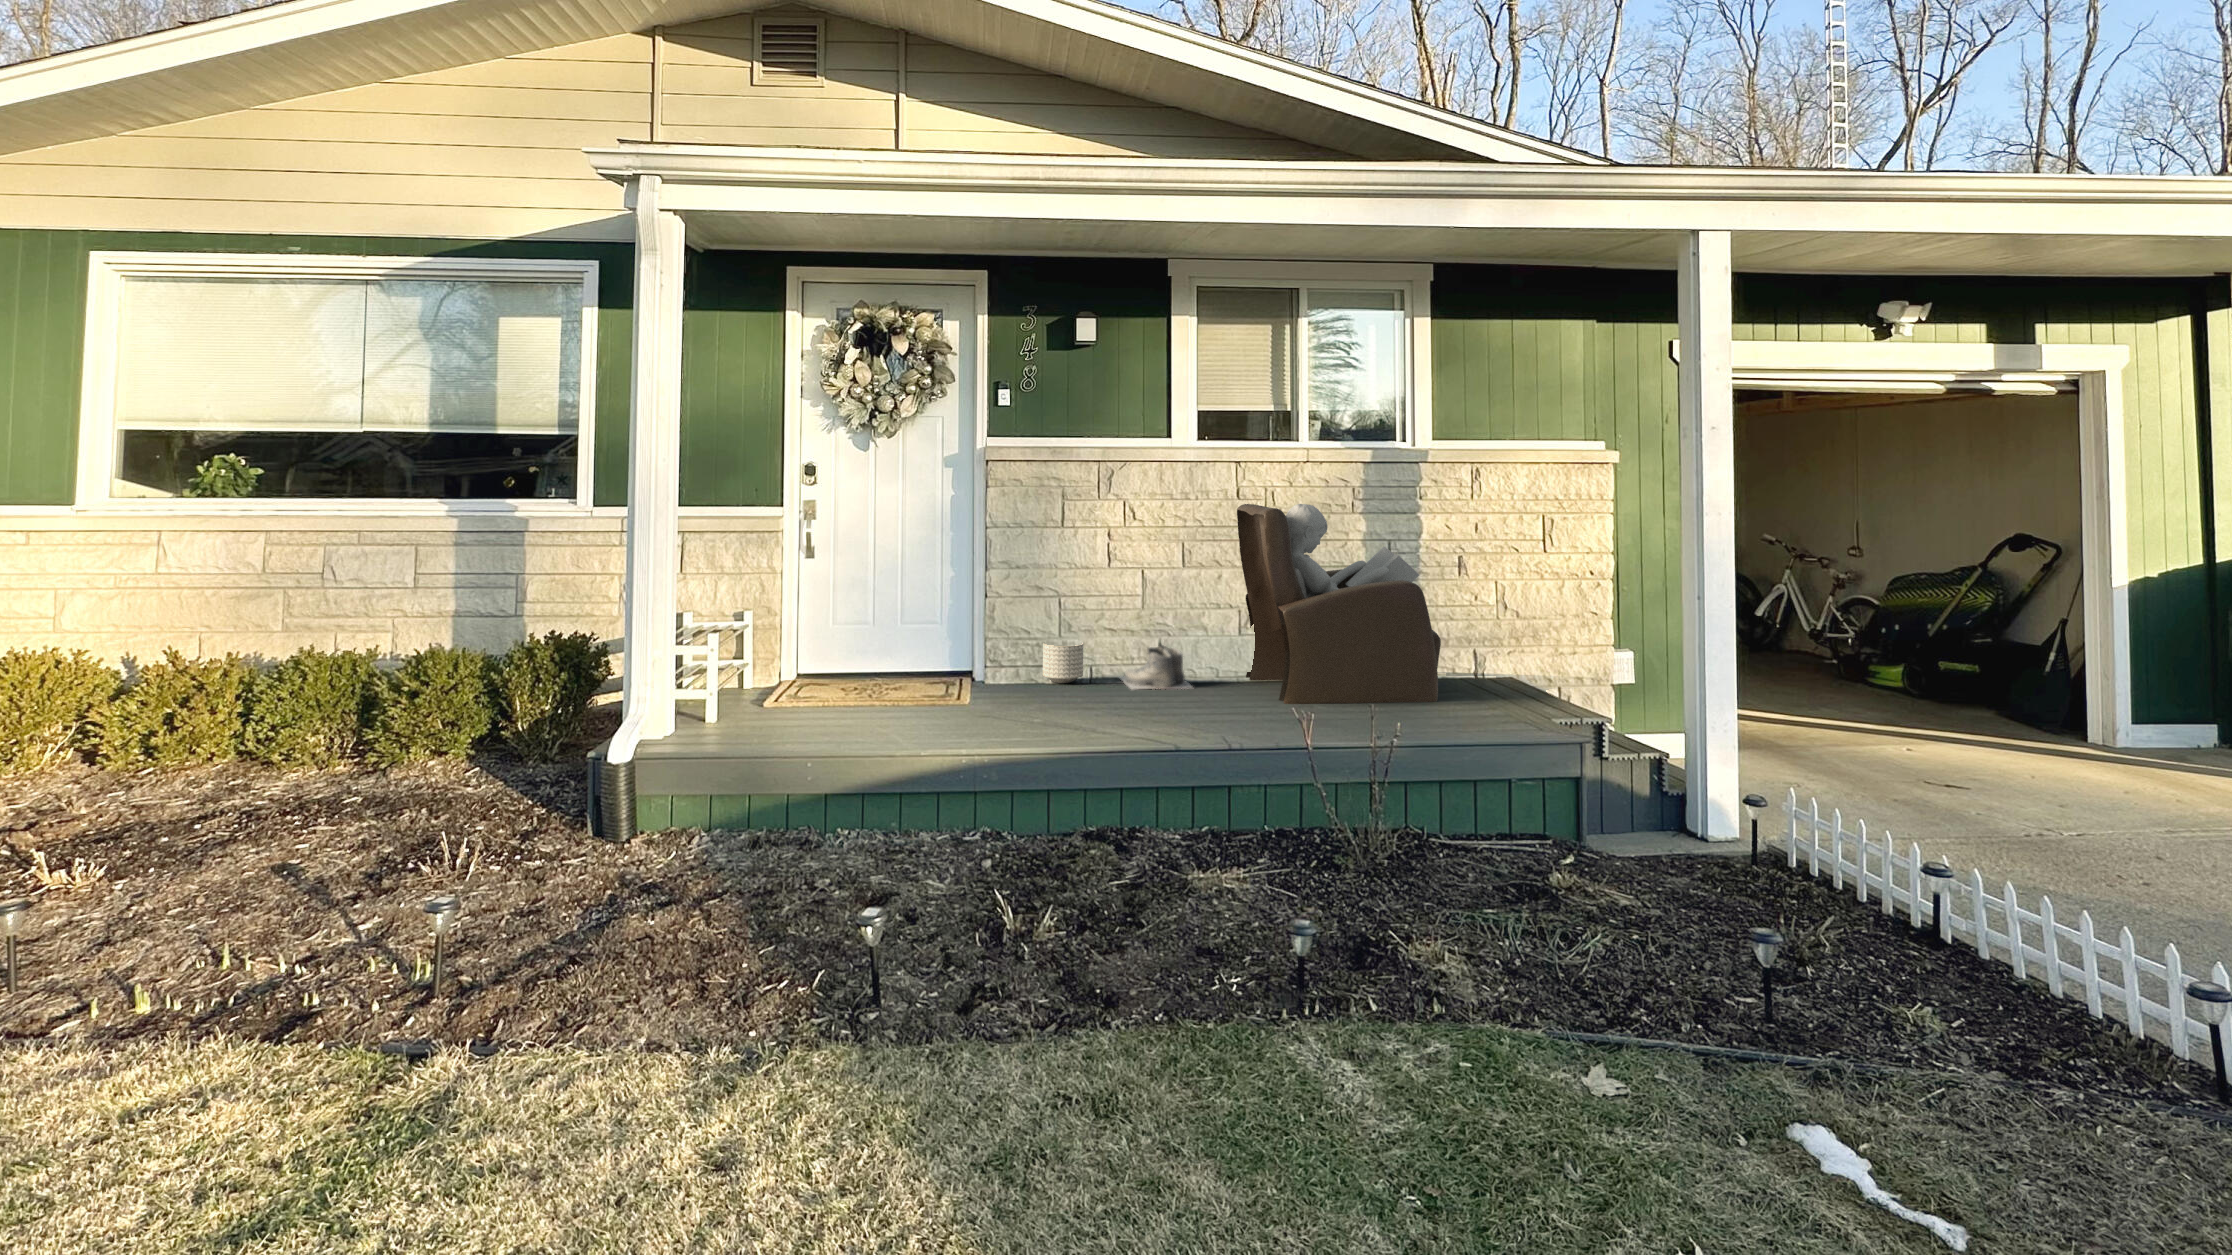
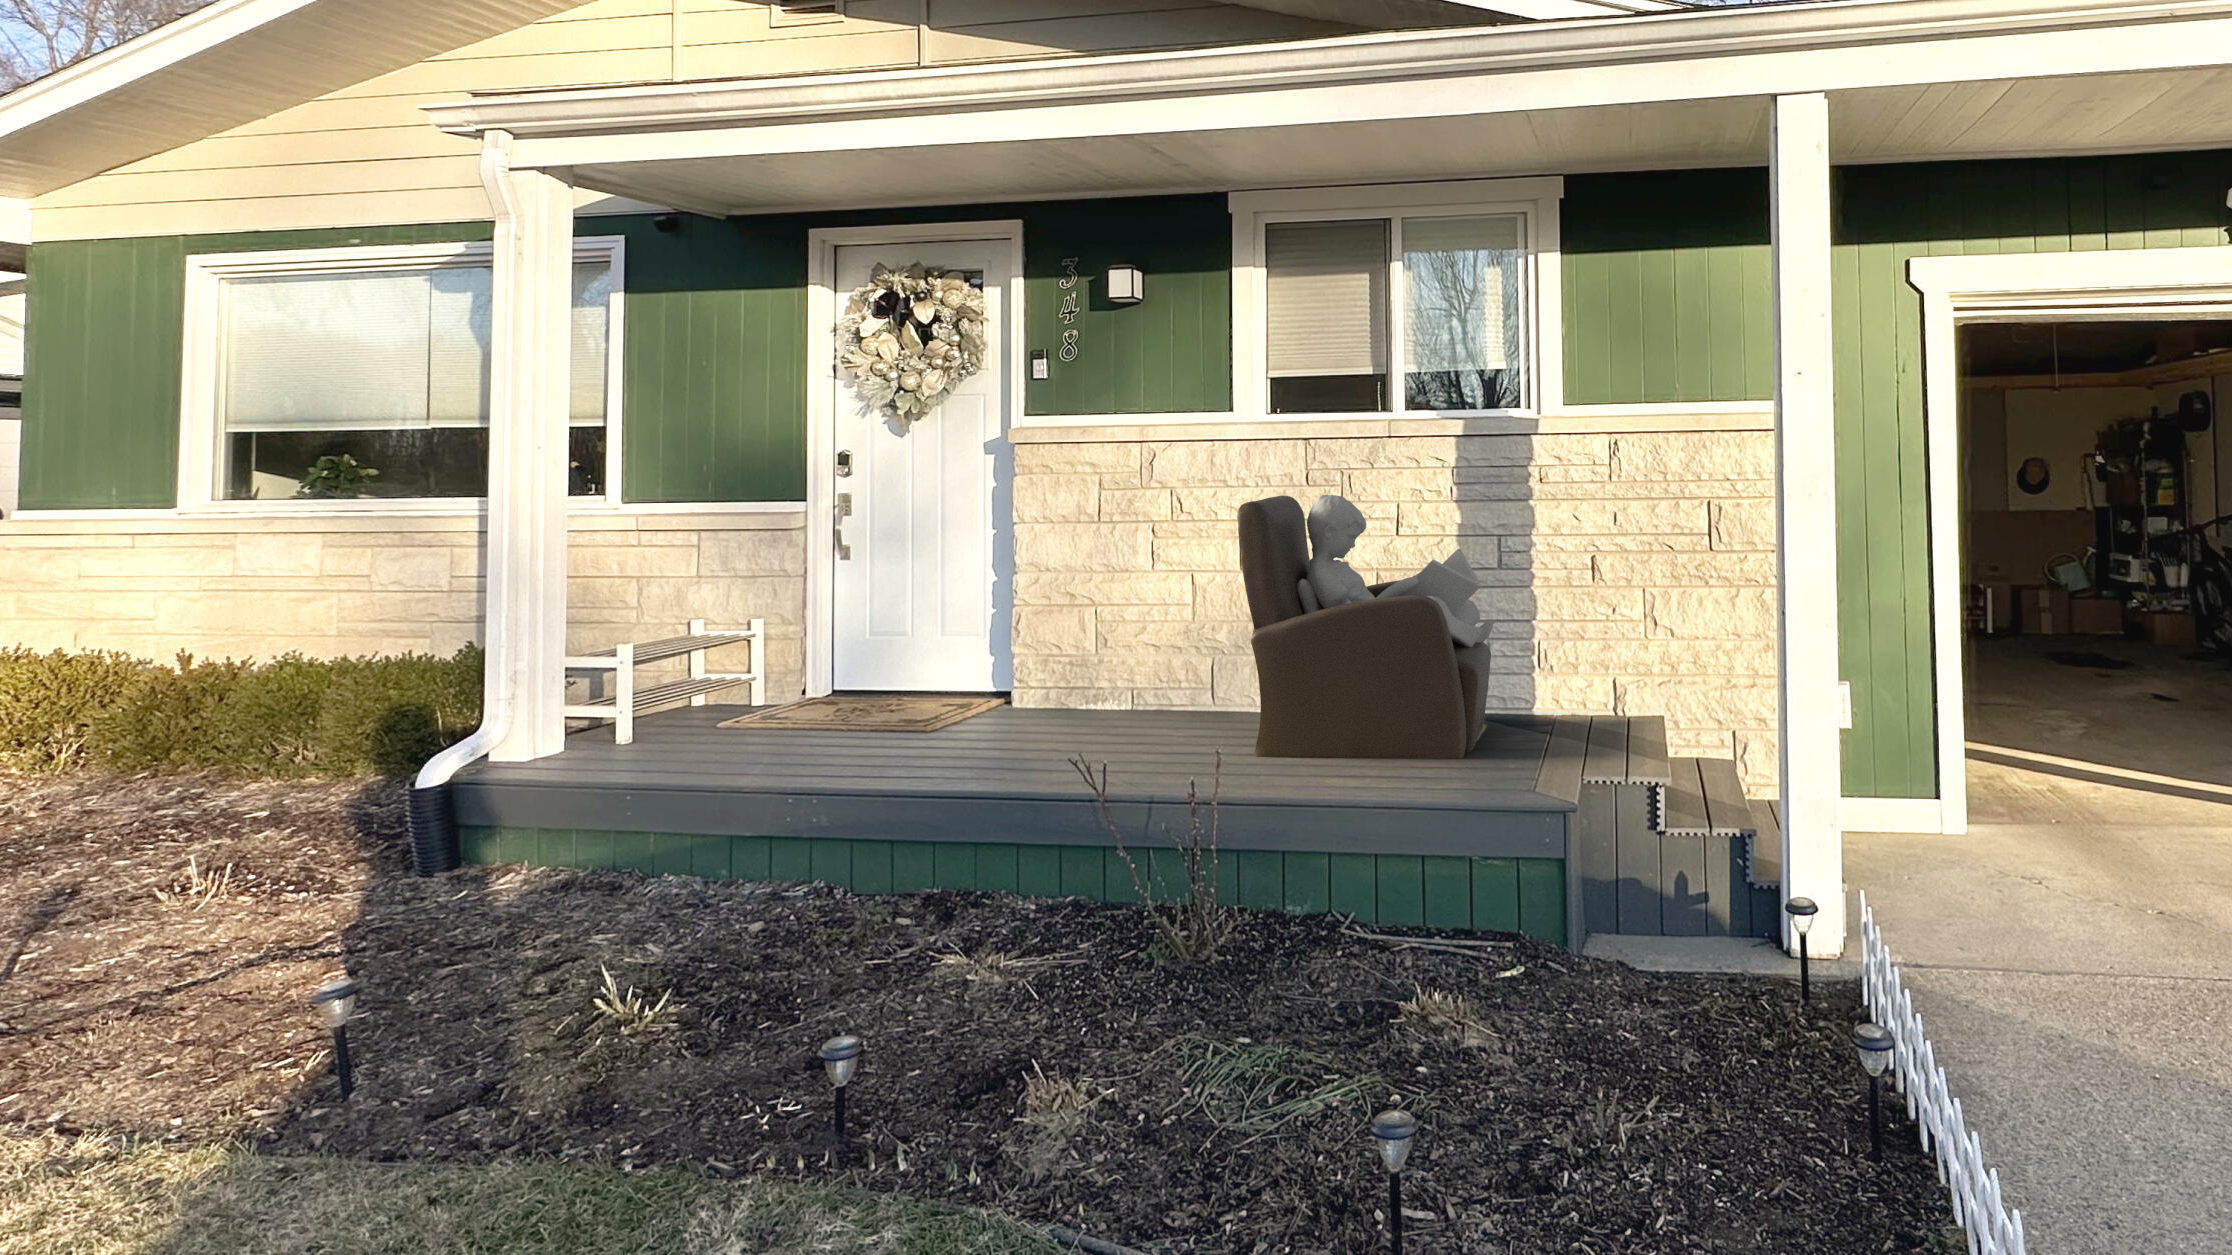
planter: present [1043,642,1083,683] -> none [1047,666,1098,719]
boots: present [1119,644,1192,689] -> none [1123,671,1224,730]

